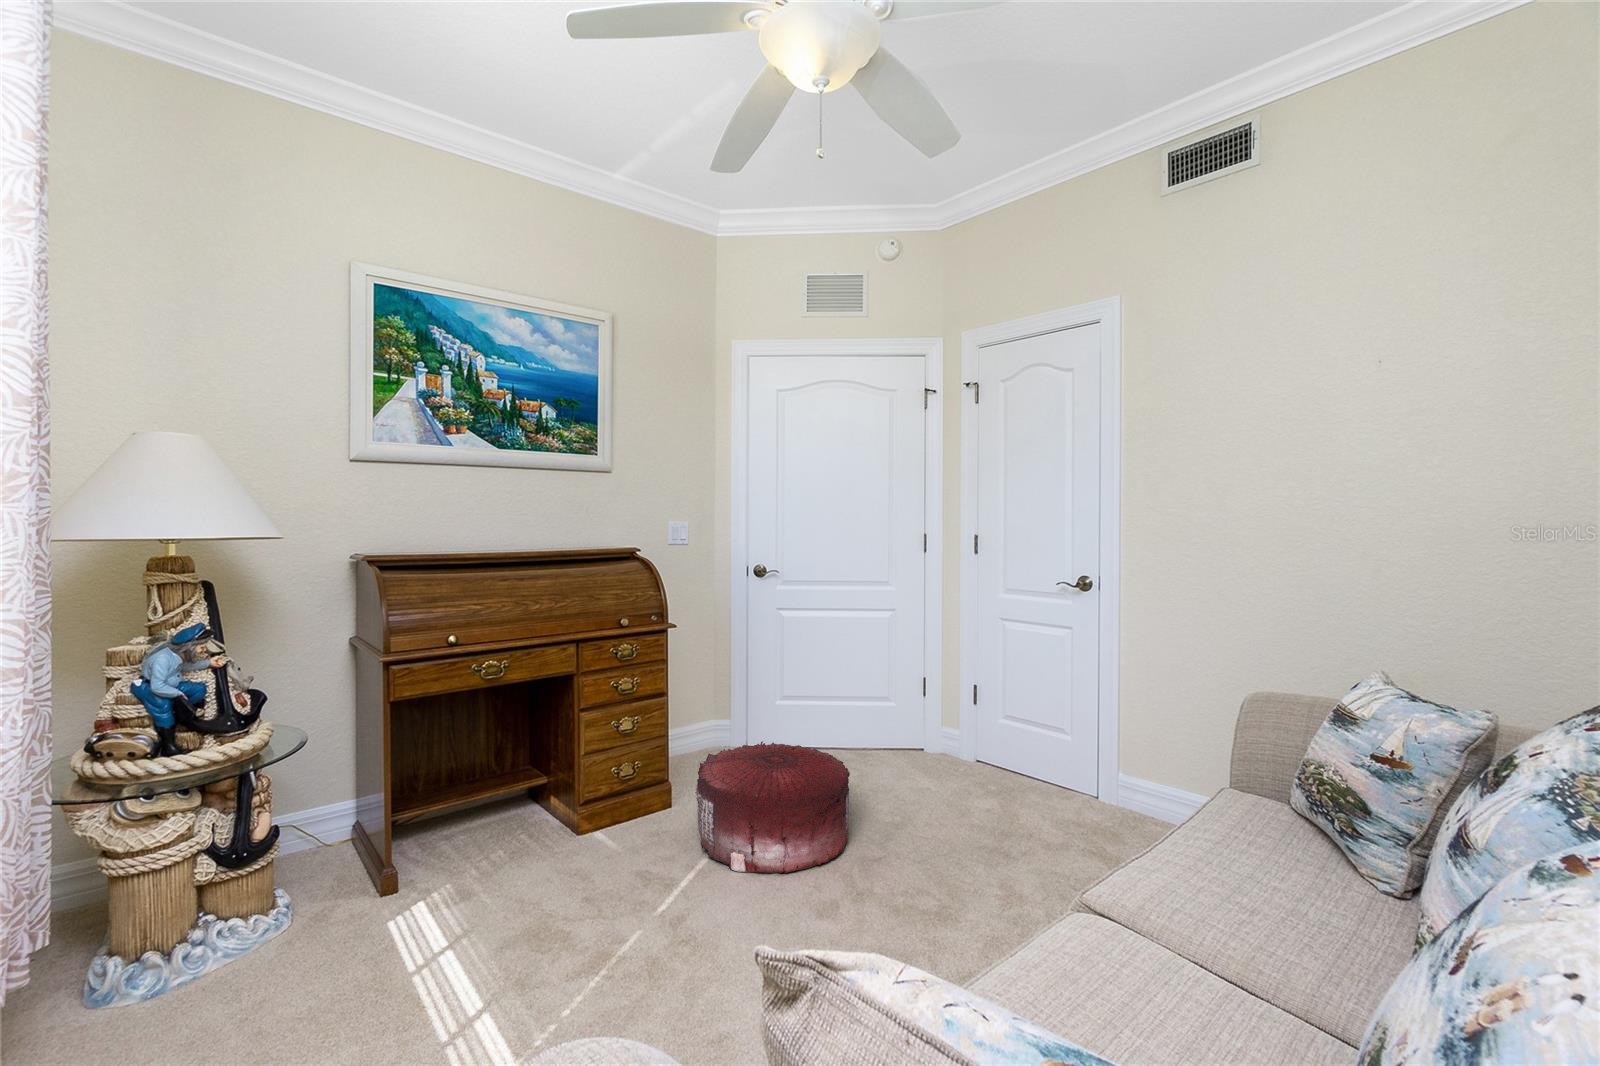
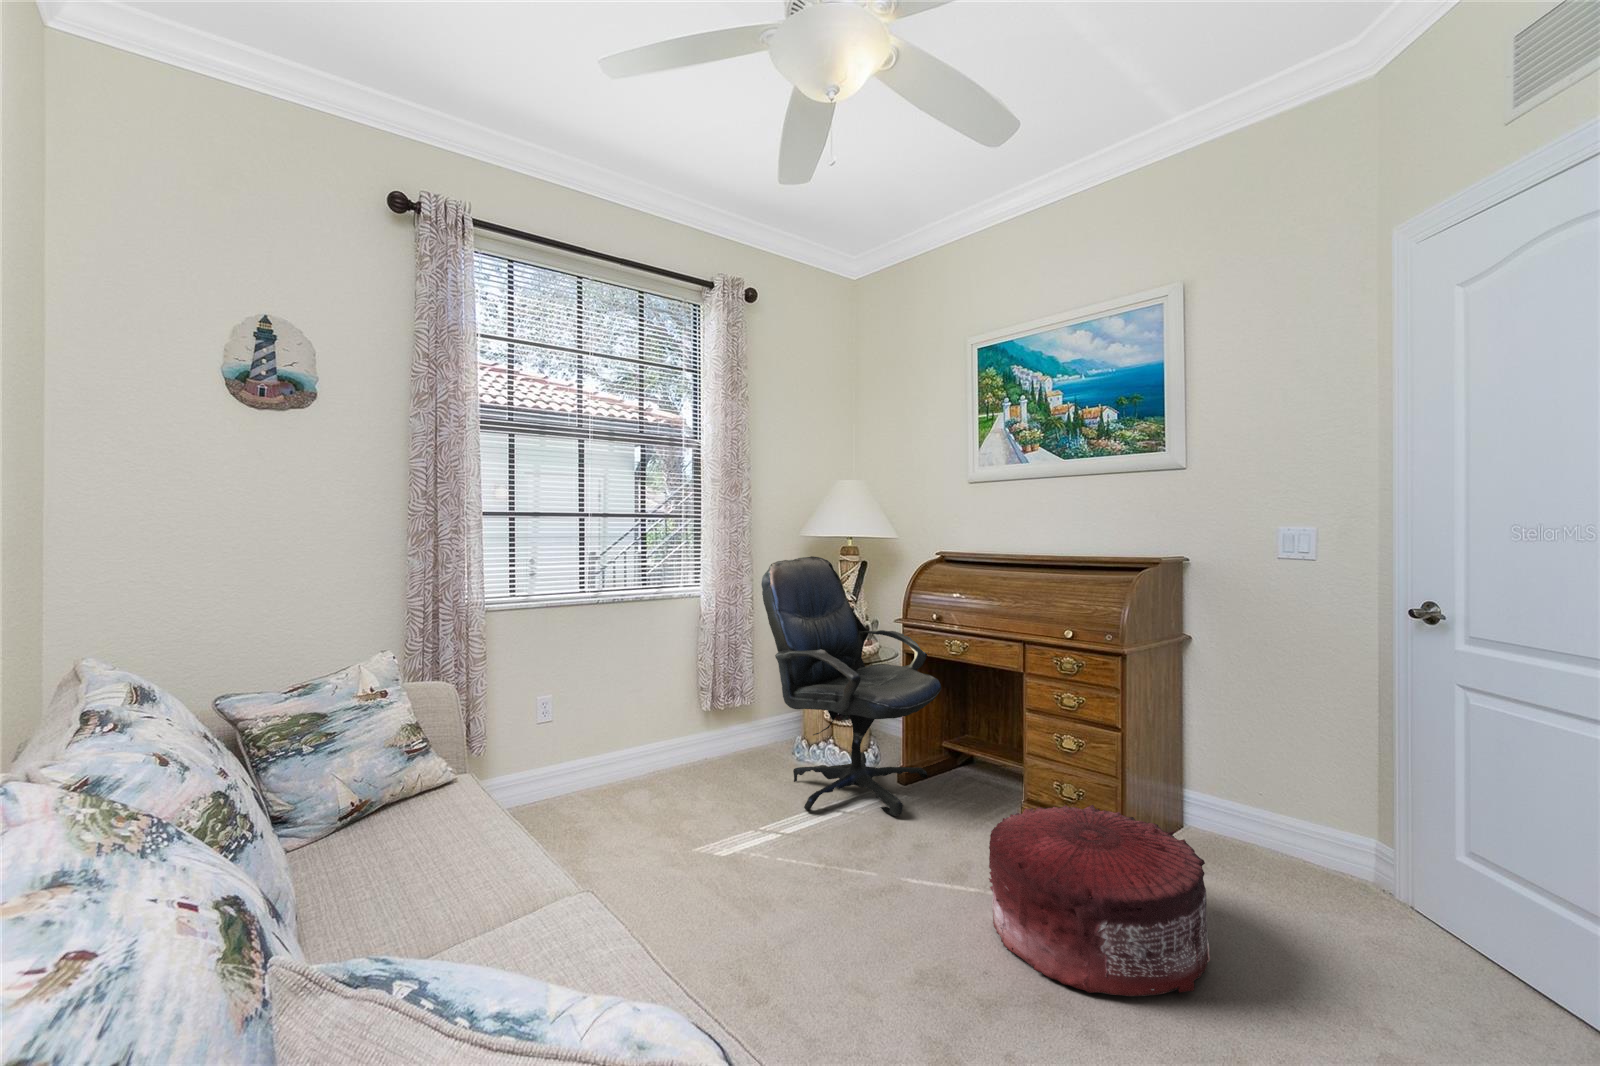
office chair: none [219,569,534,991] -> present [761,556,941,816]

